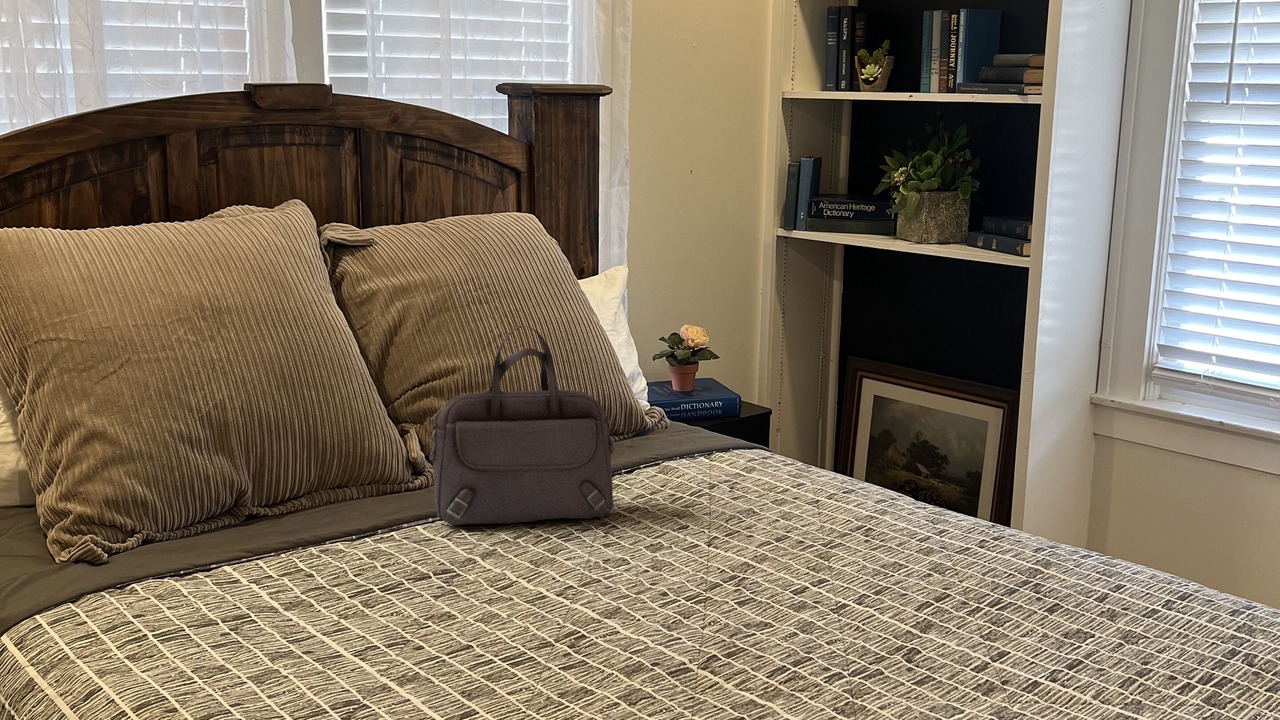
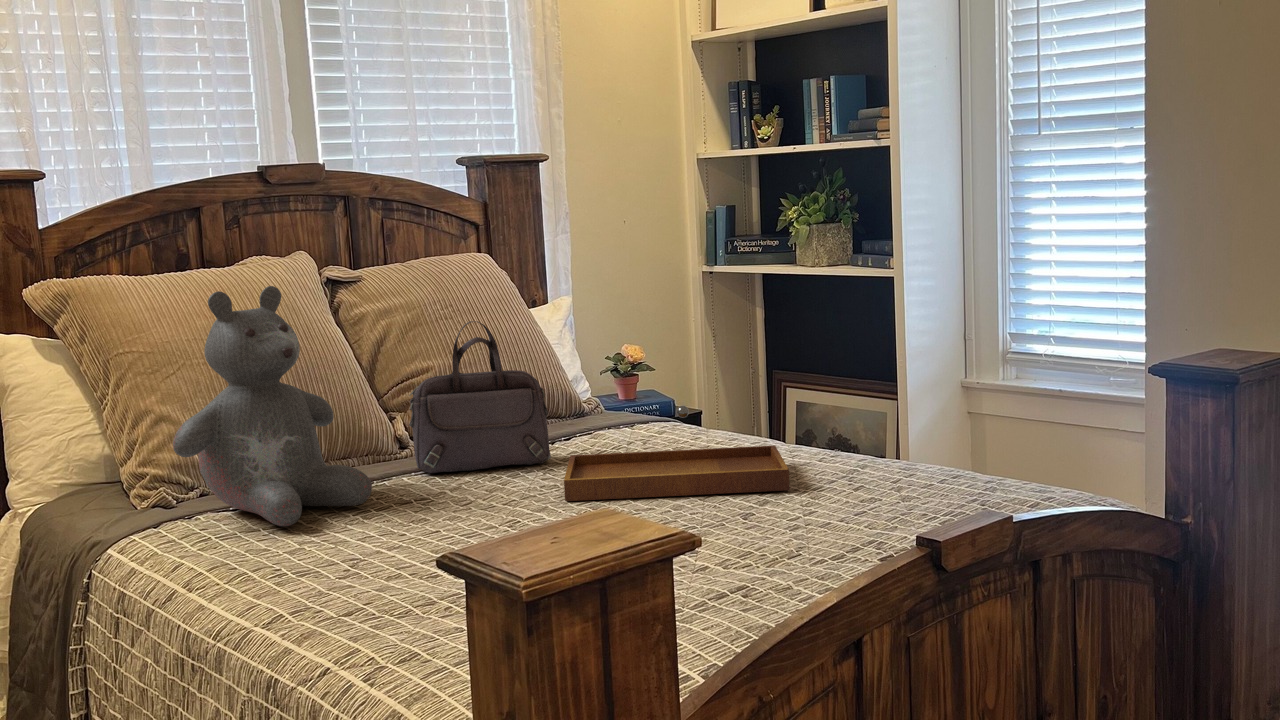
teddy bear: none [102,270,378,620] -> present [173,286,372,526]
tray: none [644,466,956,602] -> present [564,406,789,501]

